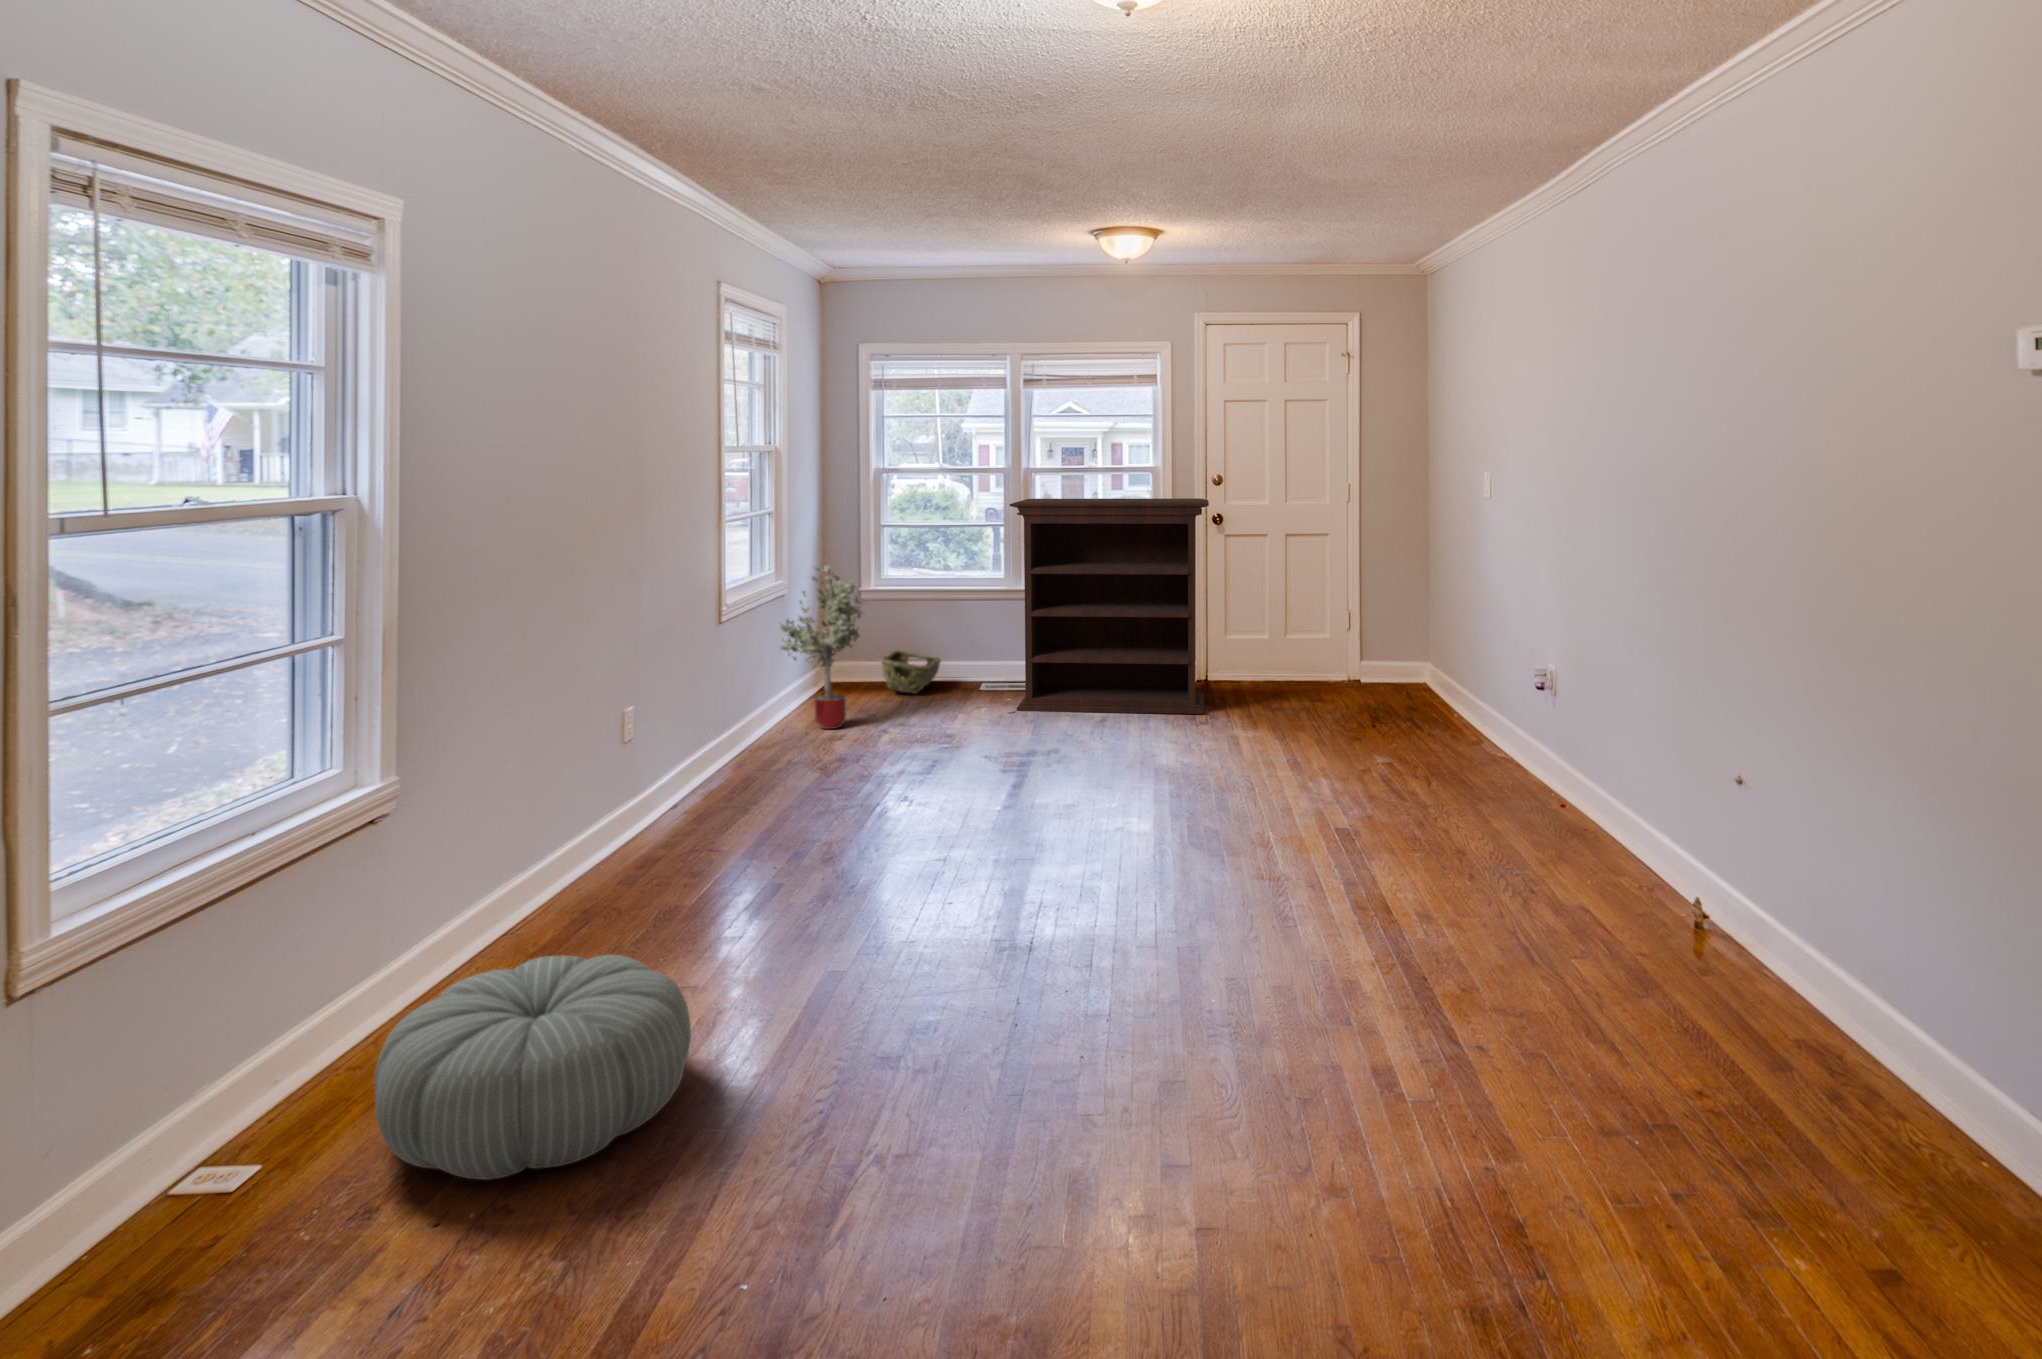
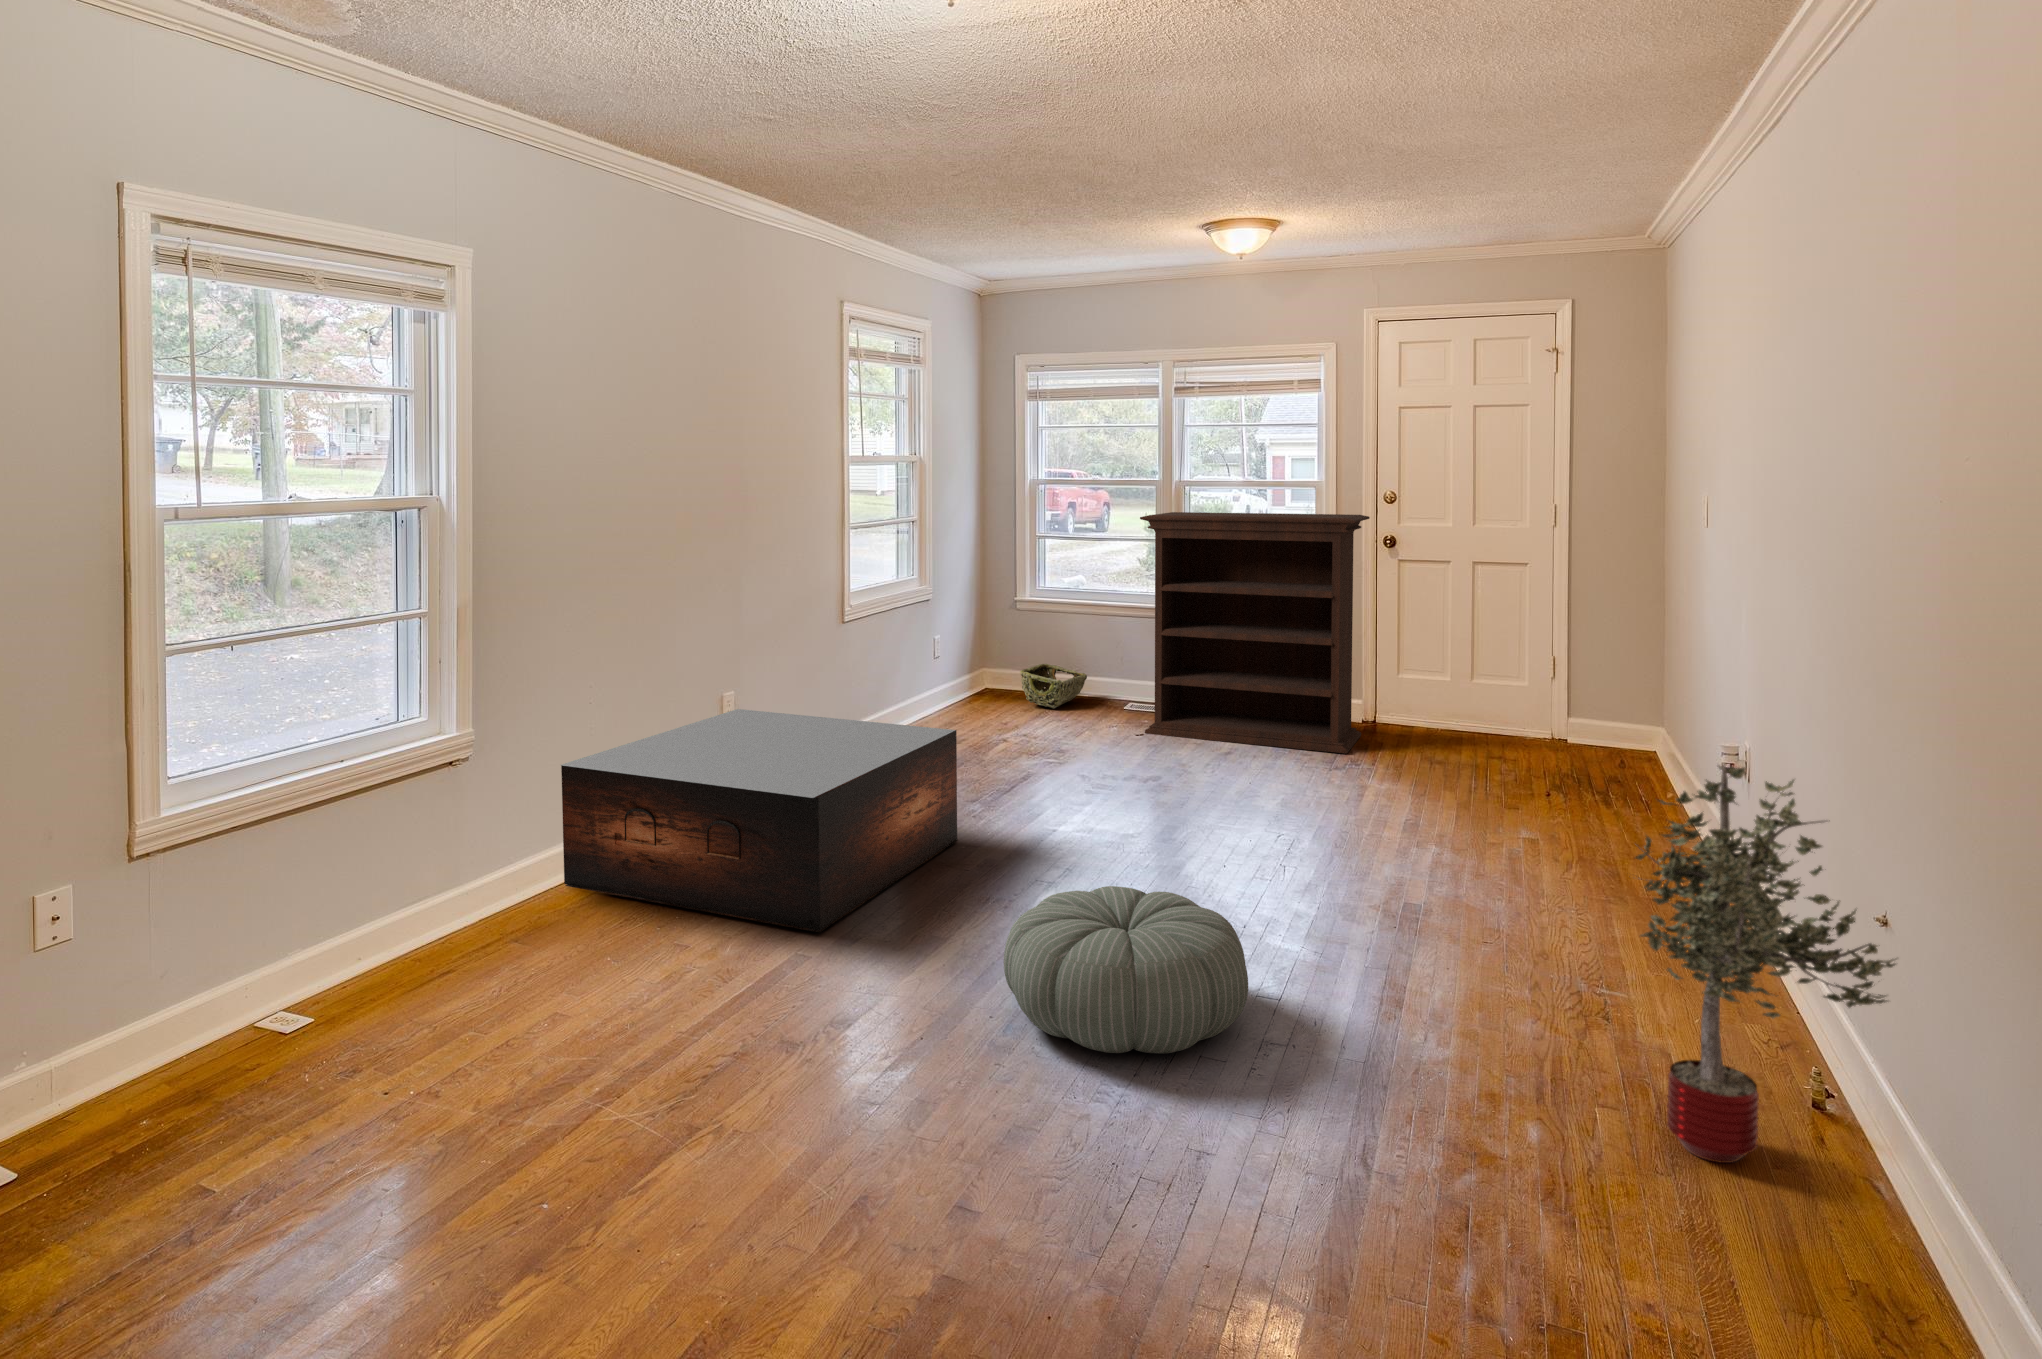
potted tree: present [780,566,863,729] -> present [1635,765,1896,1163]
coffee table: none [494,722,914,950] -> present [561,709,958,932]
pouf: present [374,955,691,1180] -> present [1004,886,1248,1053]

